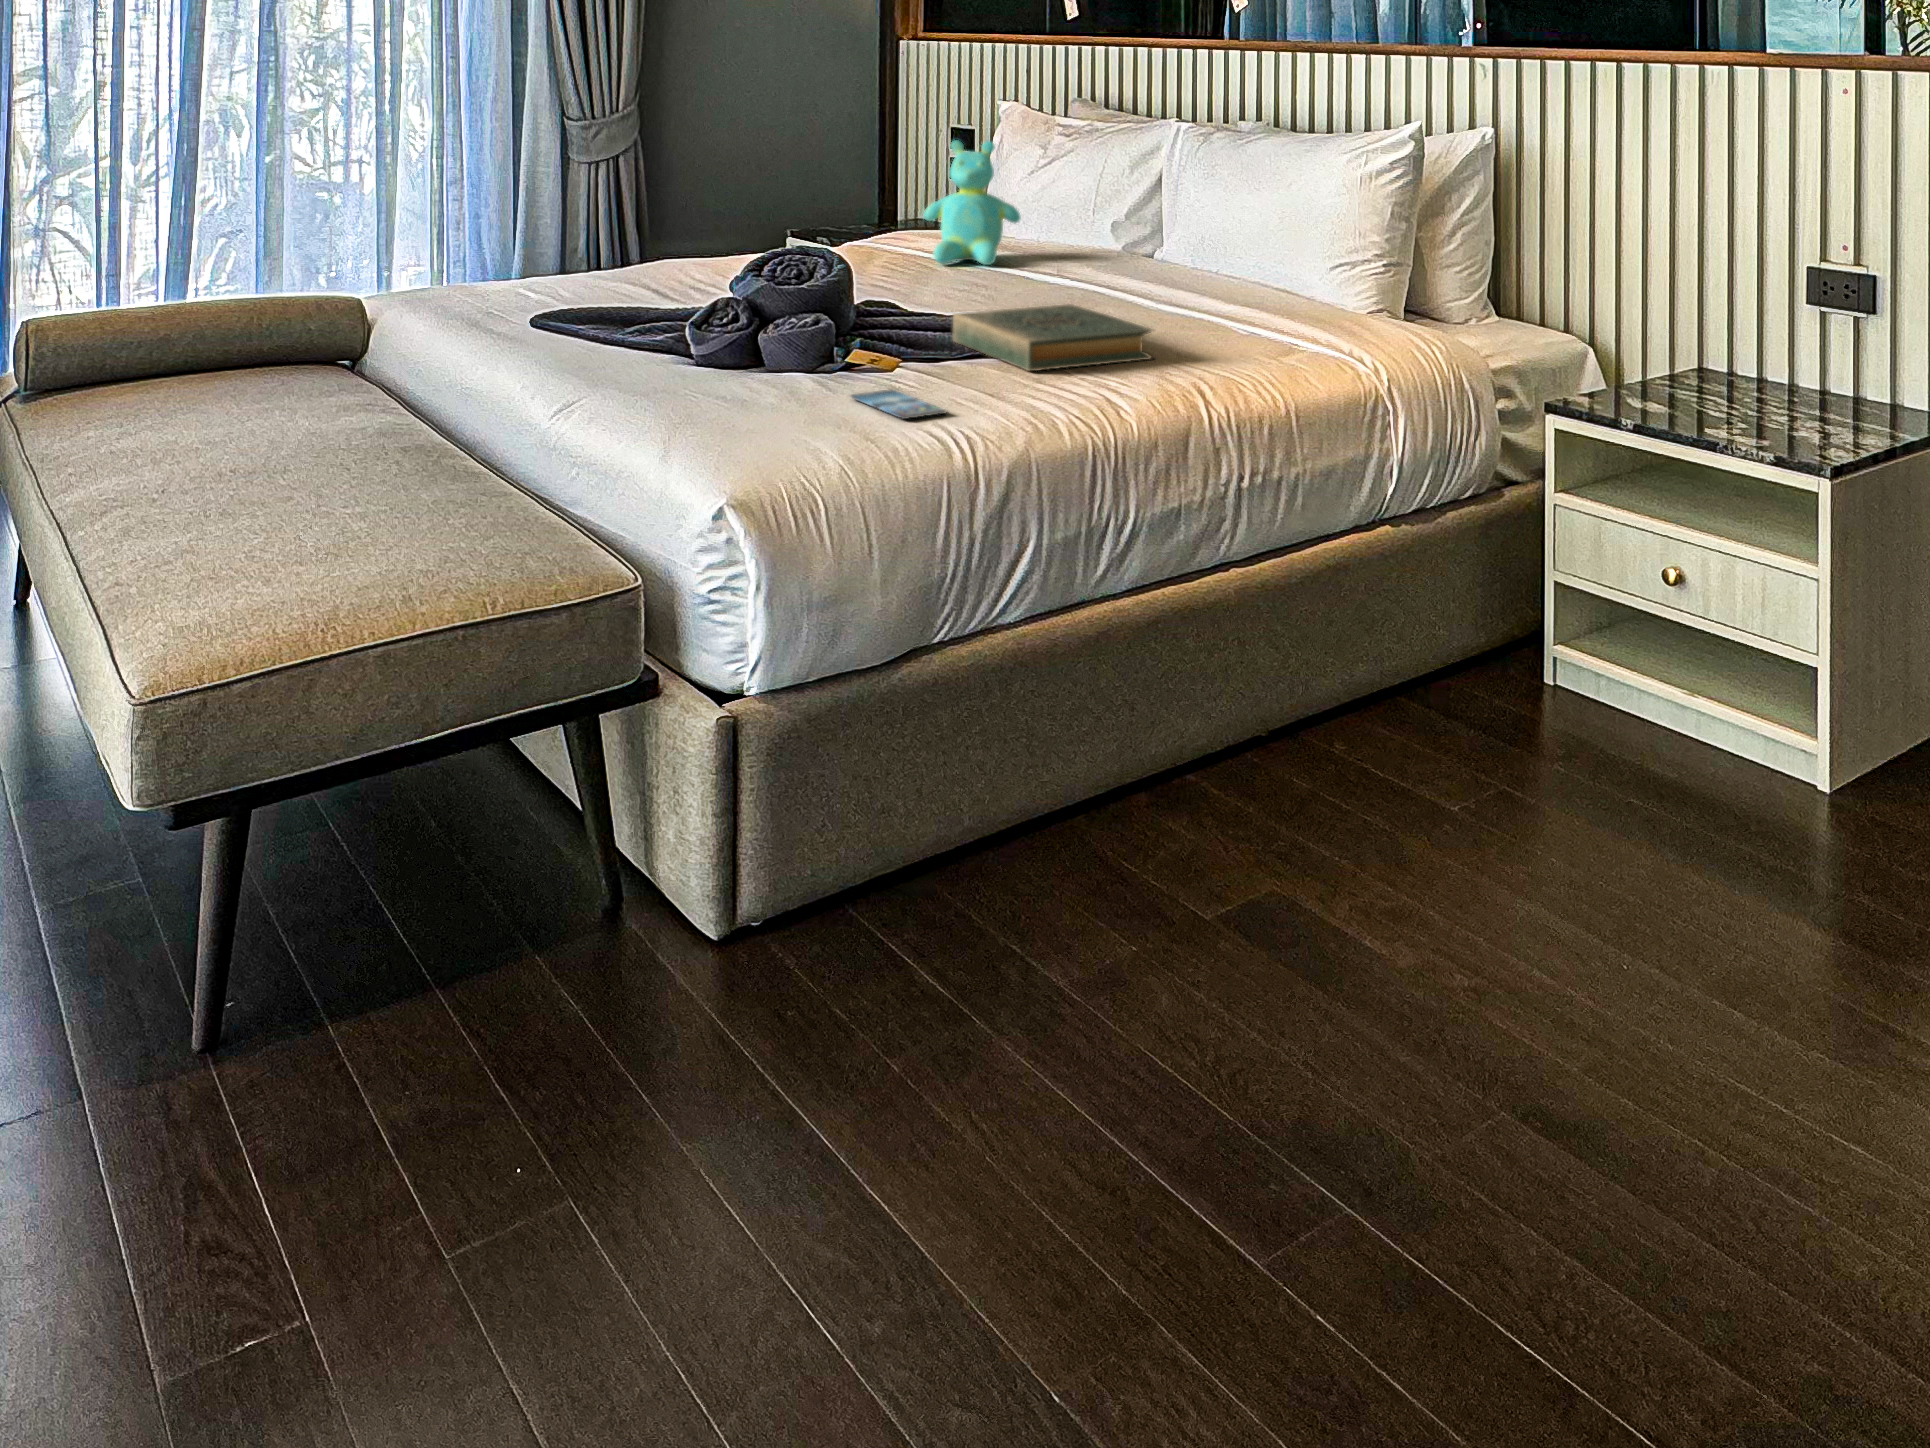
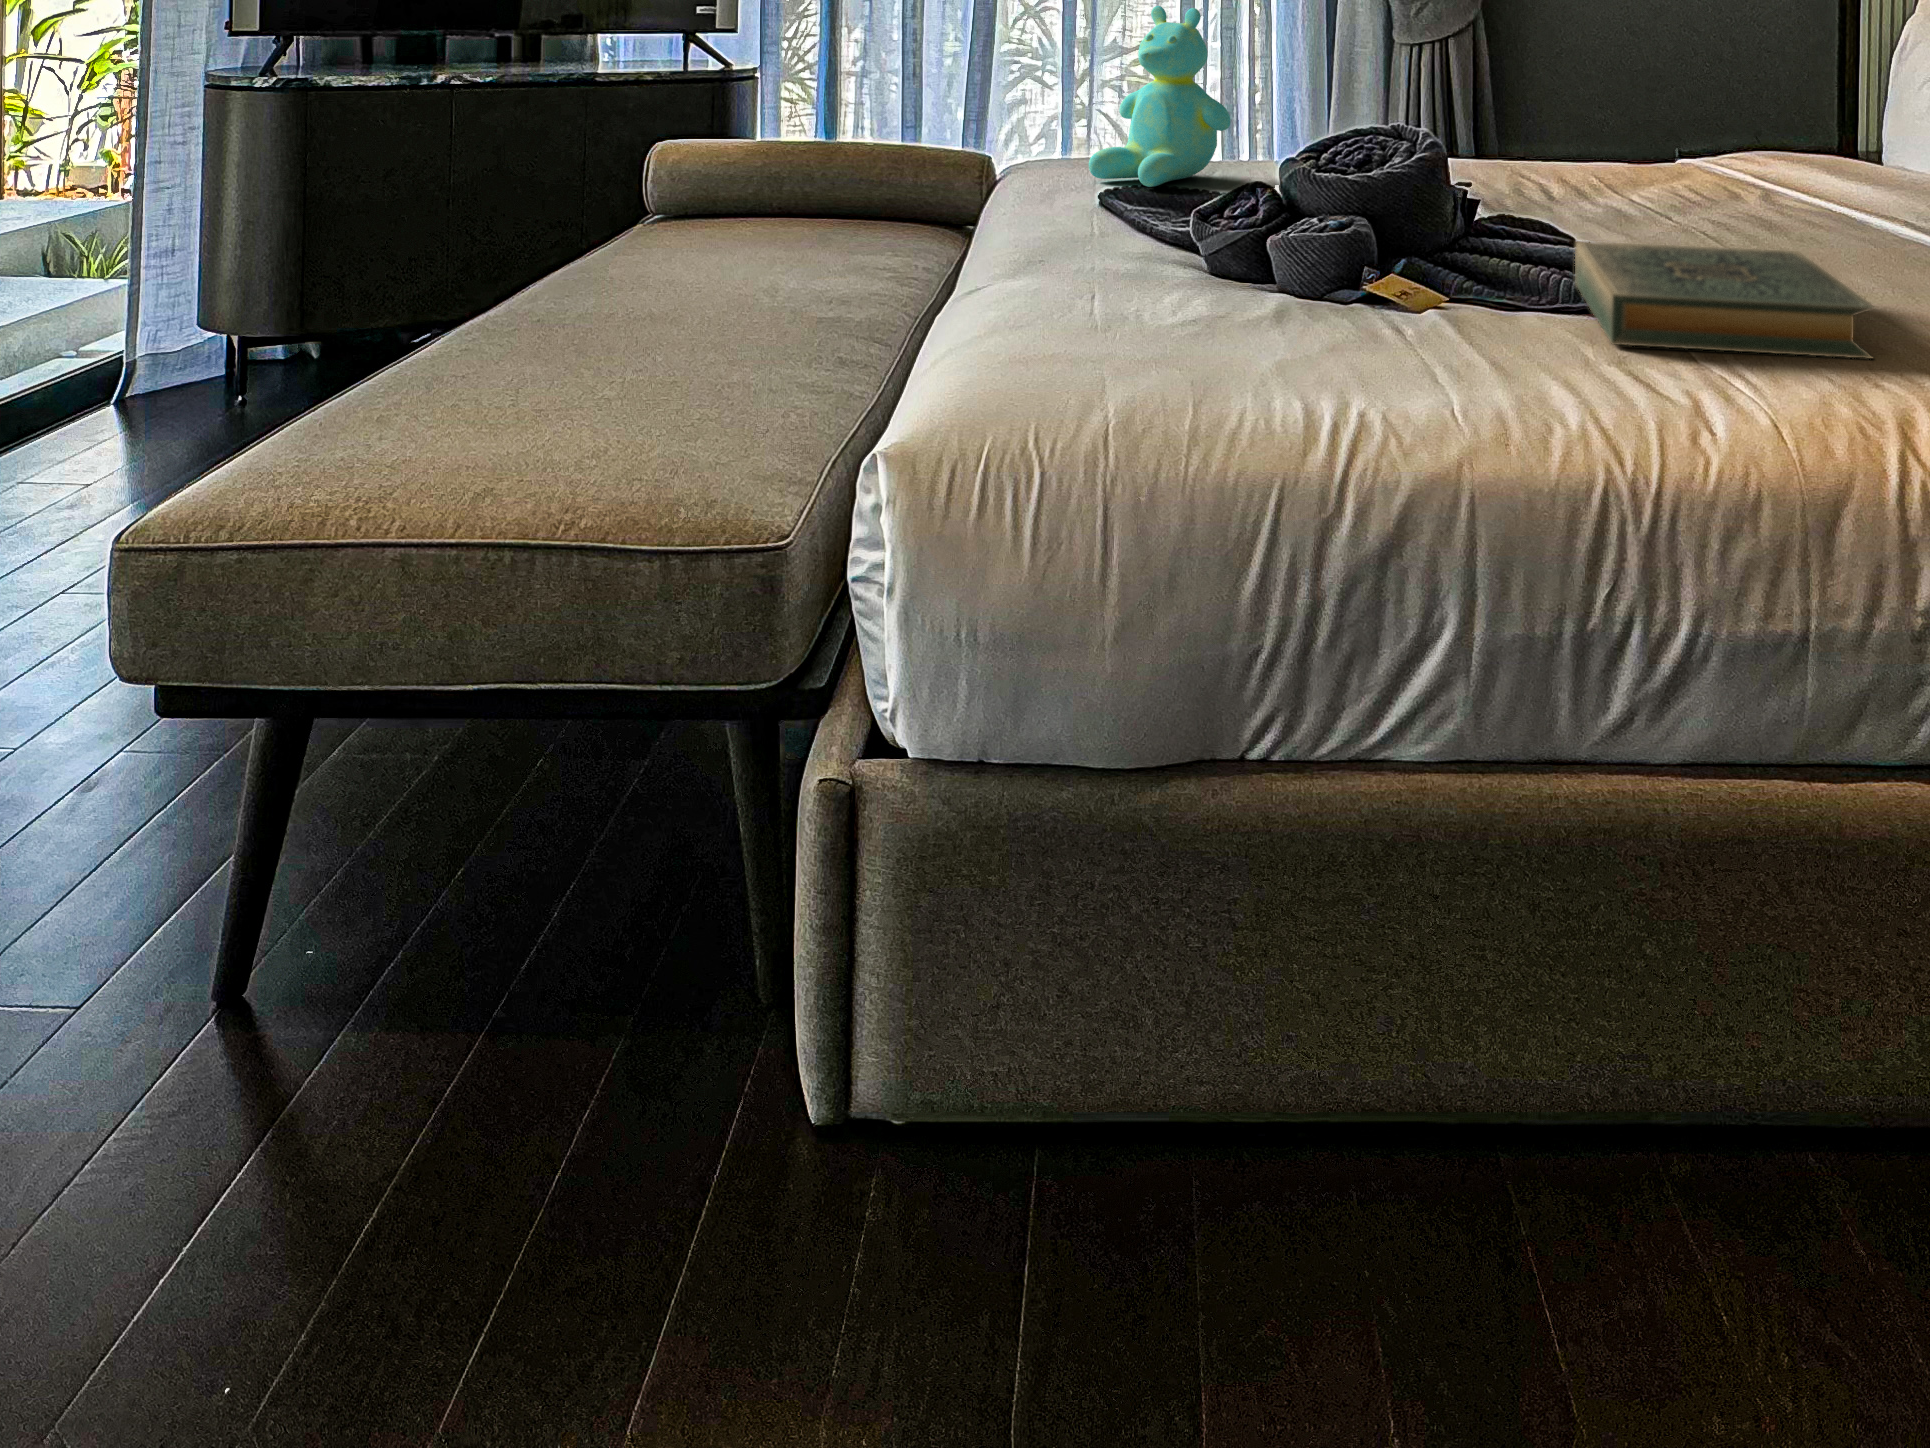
teddy bear: present [924,140,1020,265] -> present [1089,6,1230,187]
smartphone: present [850,389,948,419] -> none [1270,334,1363,387]

